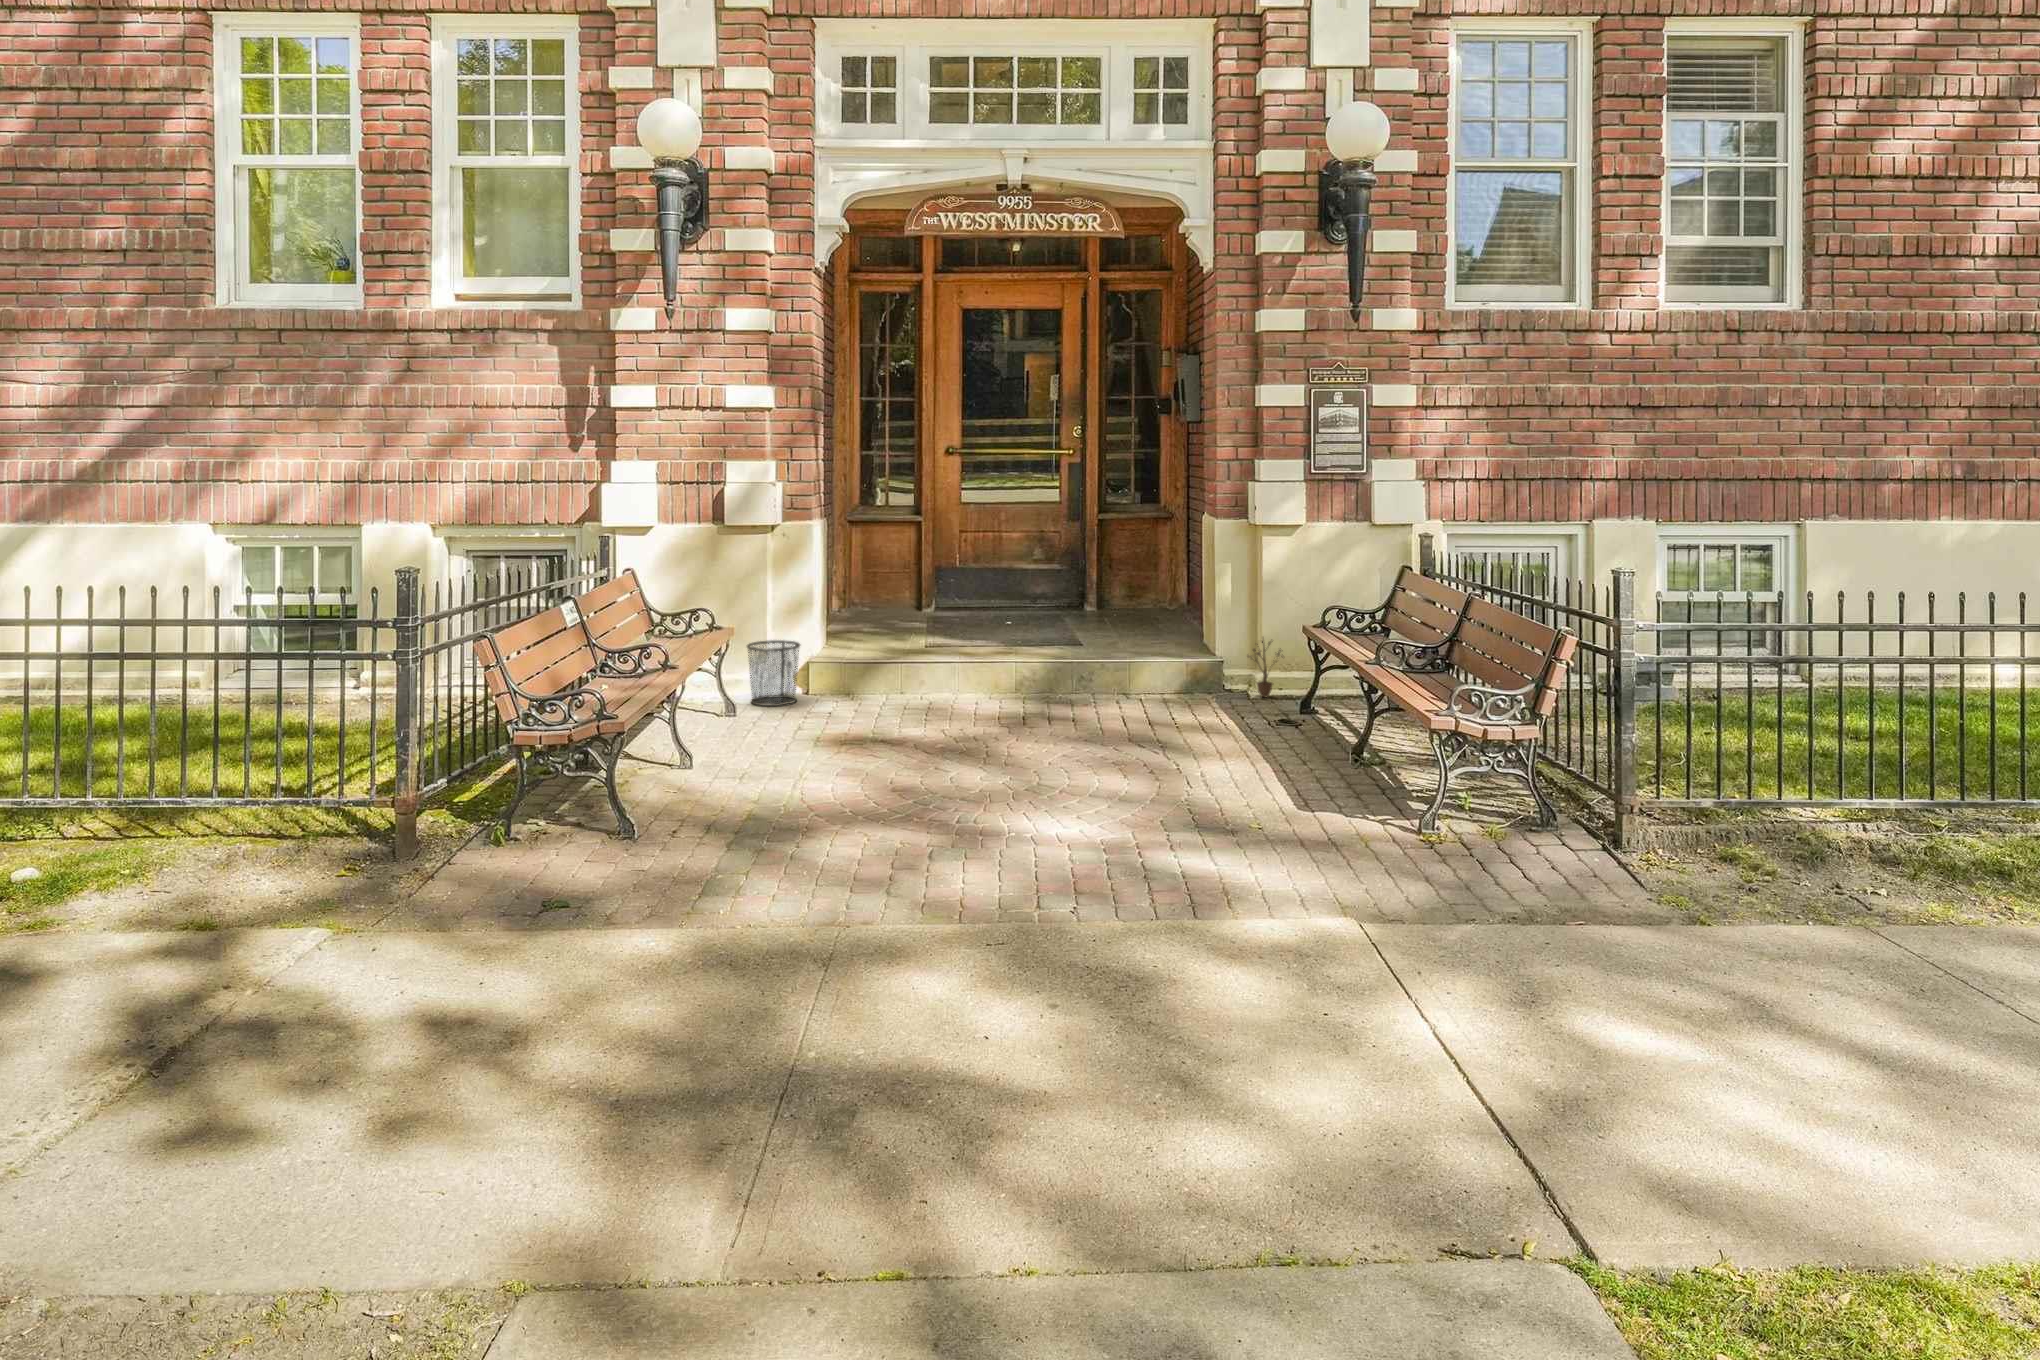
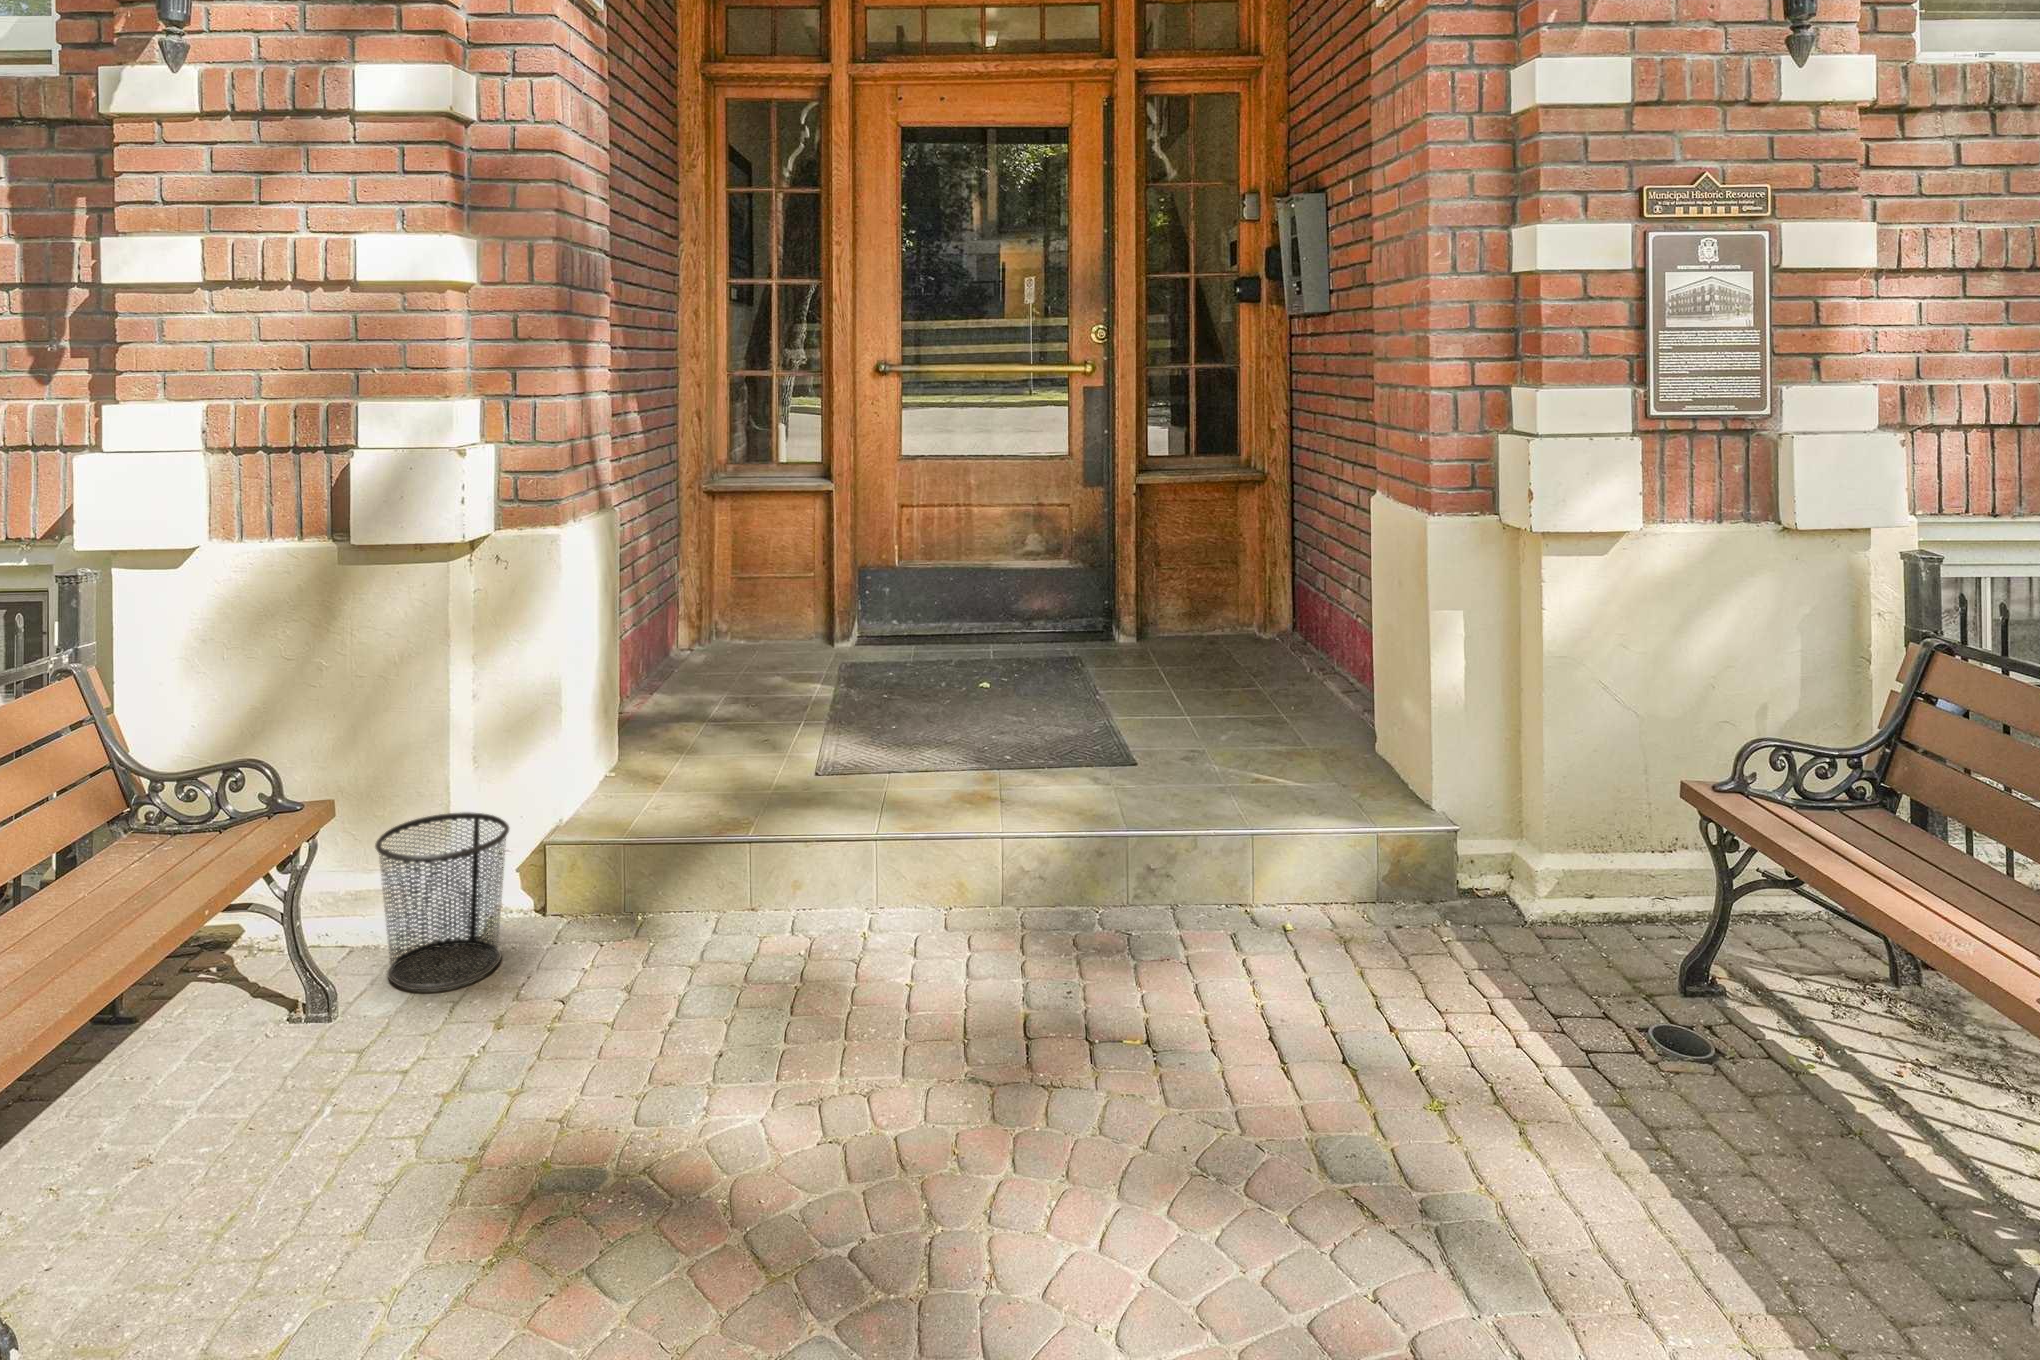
decorative plant: present [1248,641,1283,697] -> none [1509,790,1619,931]

